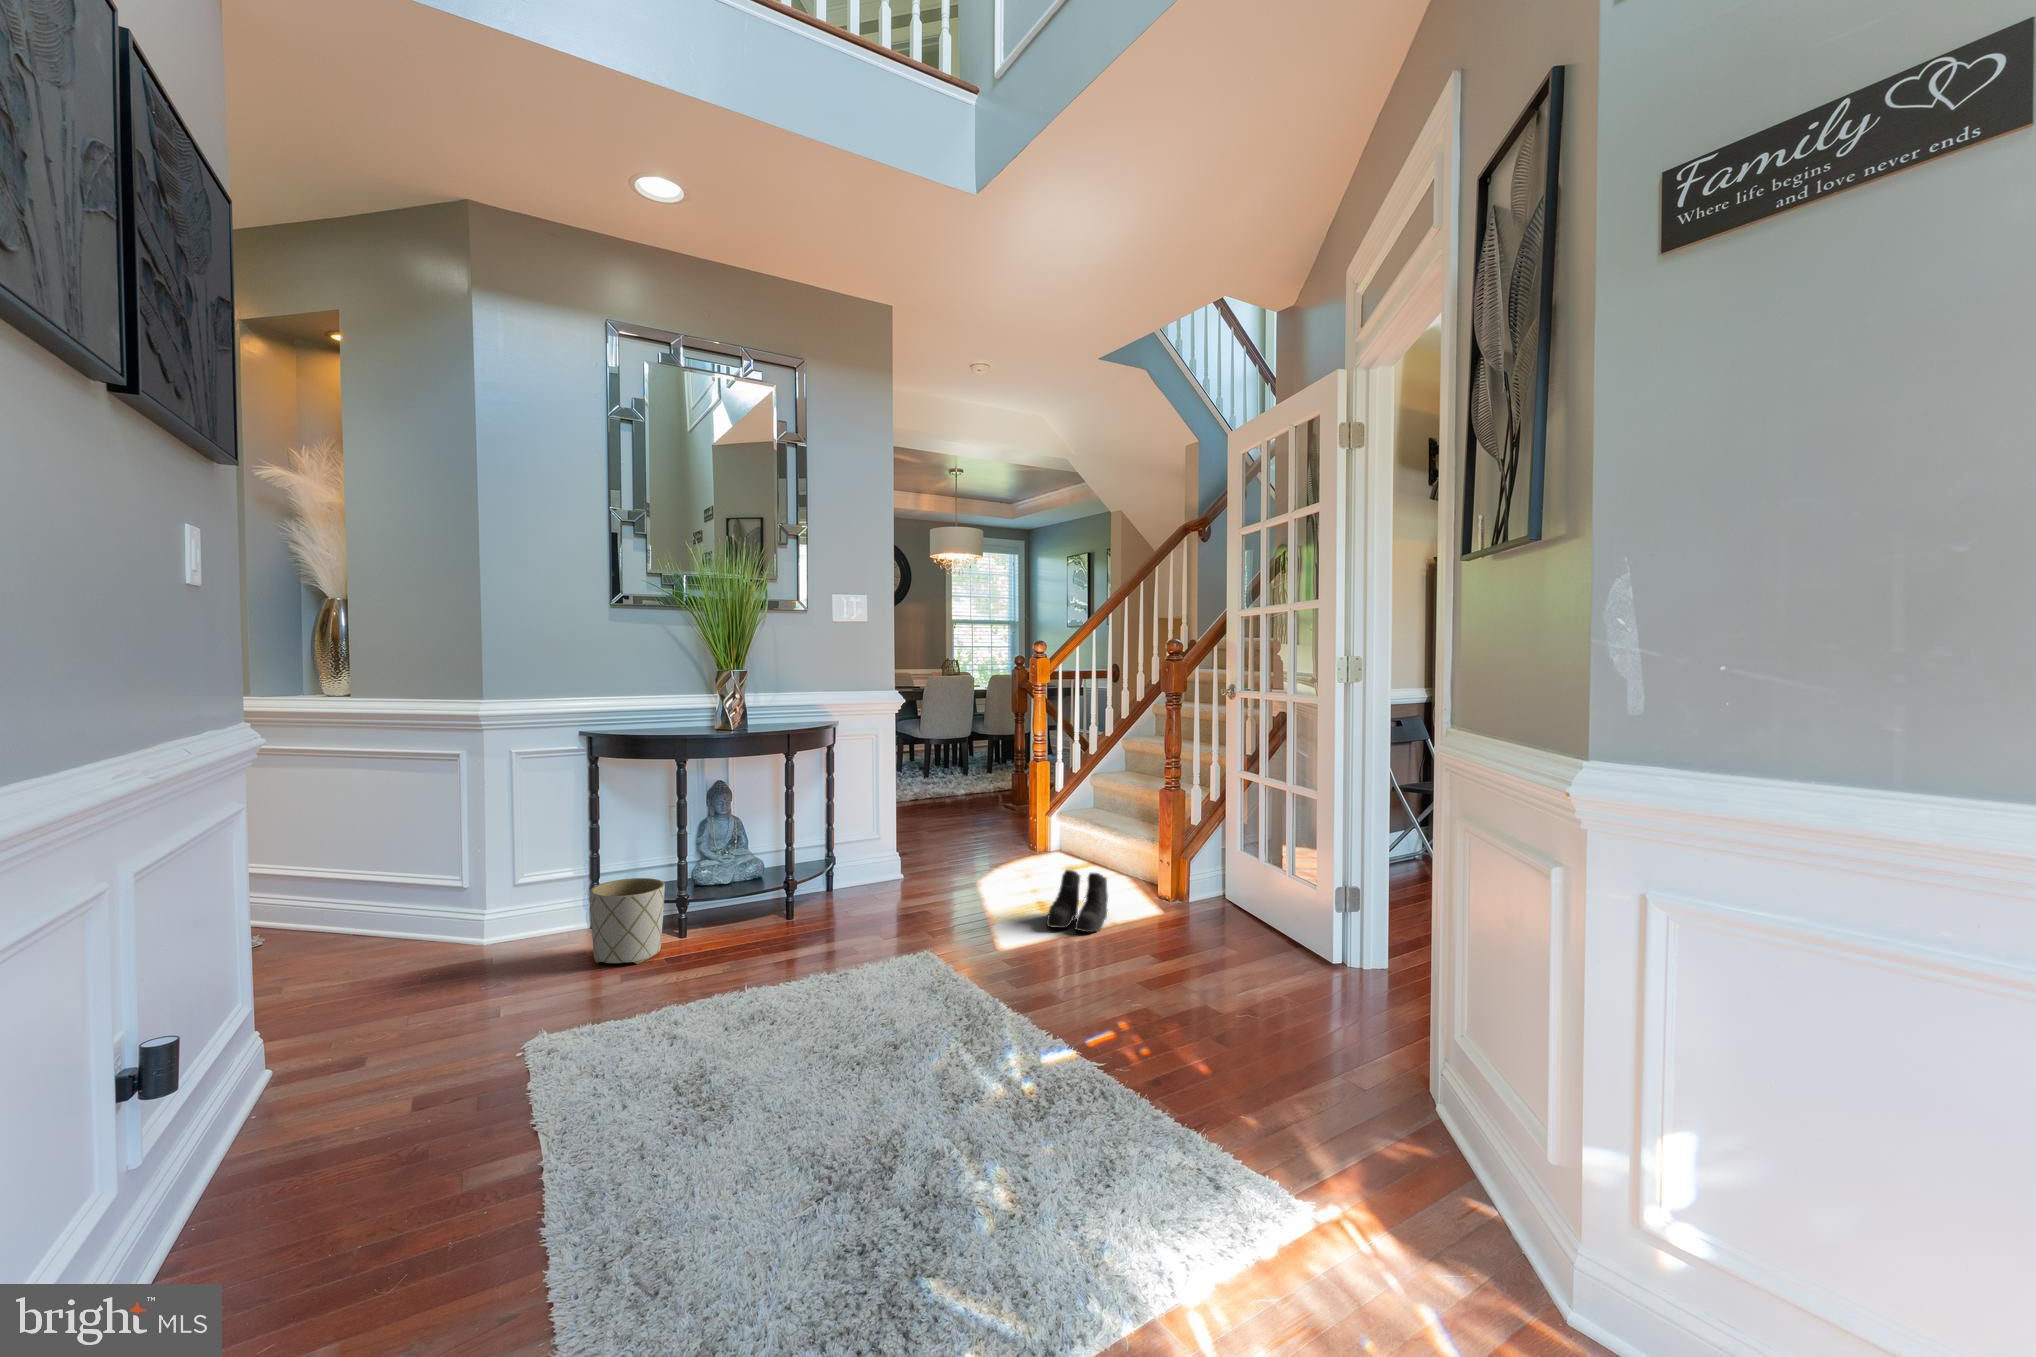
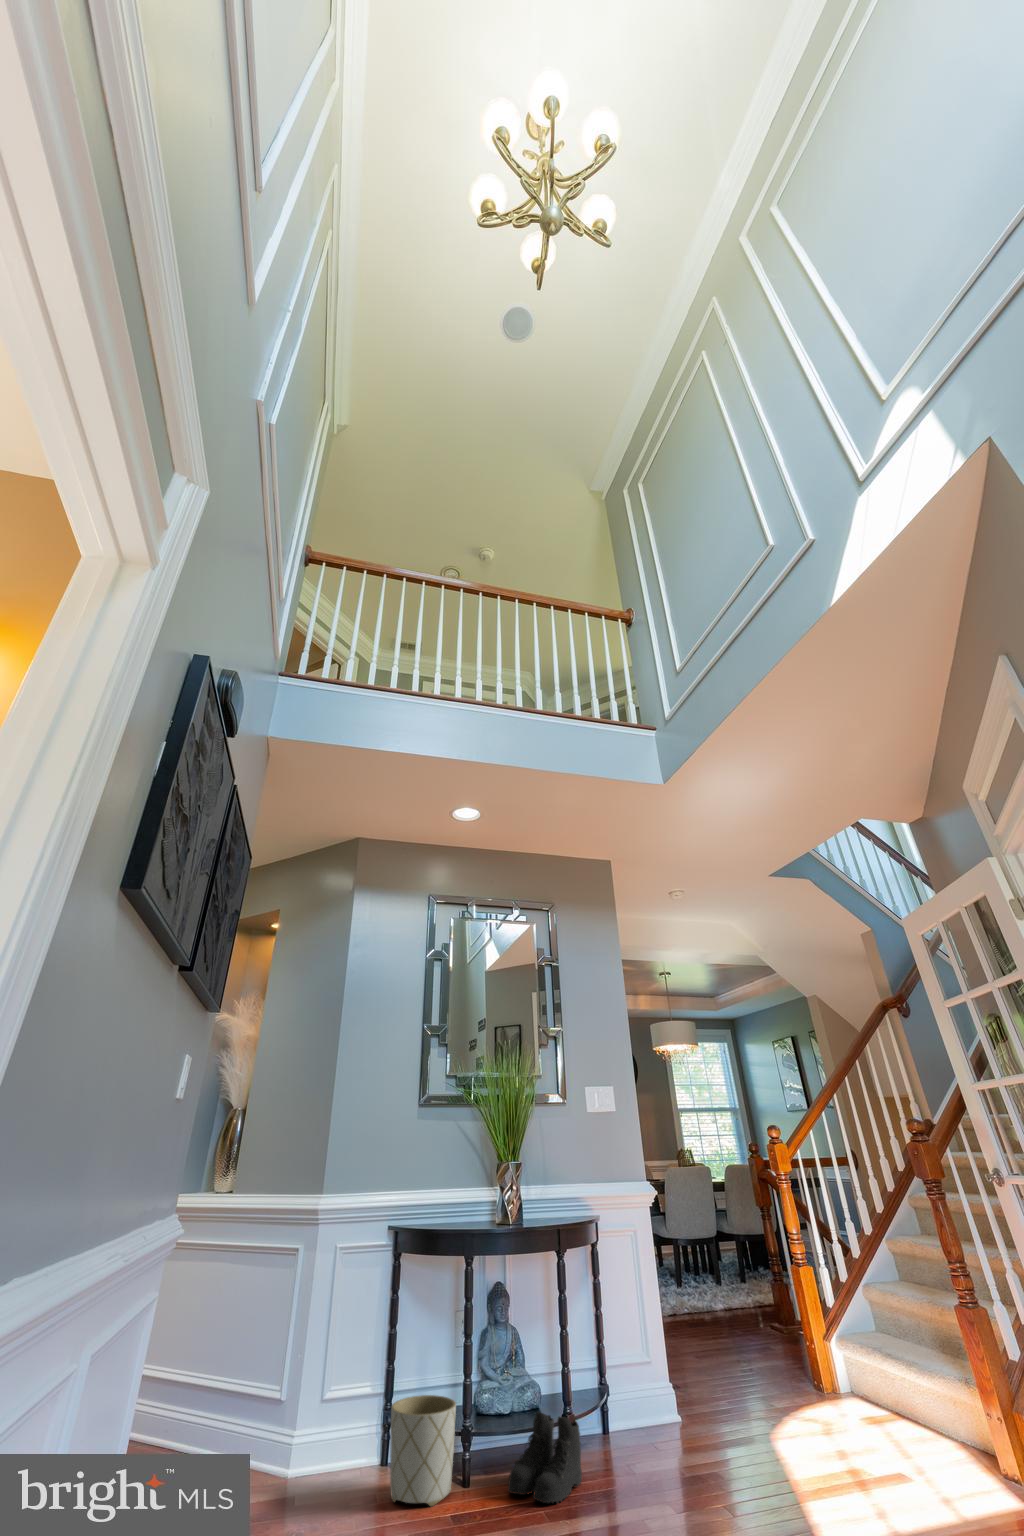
boots: present [1047,870,1108,932] -> present [508,1412,582,1503]

